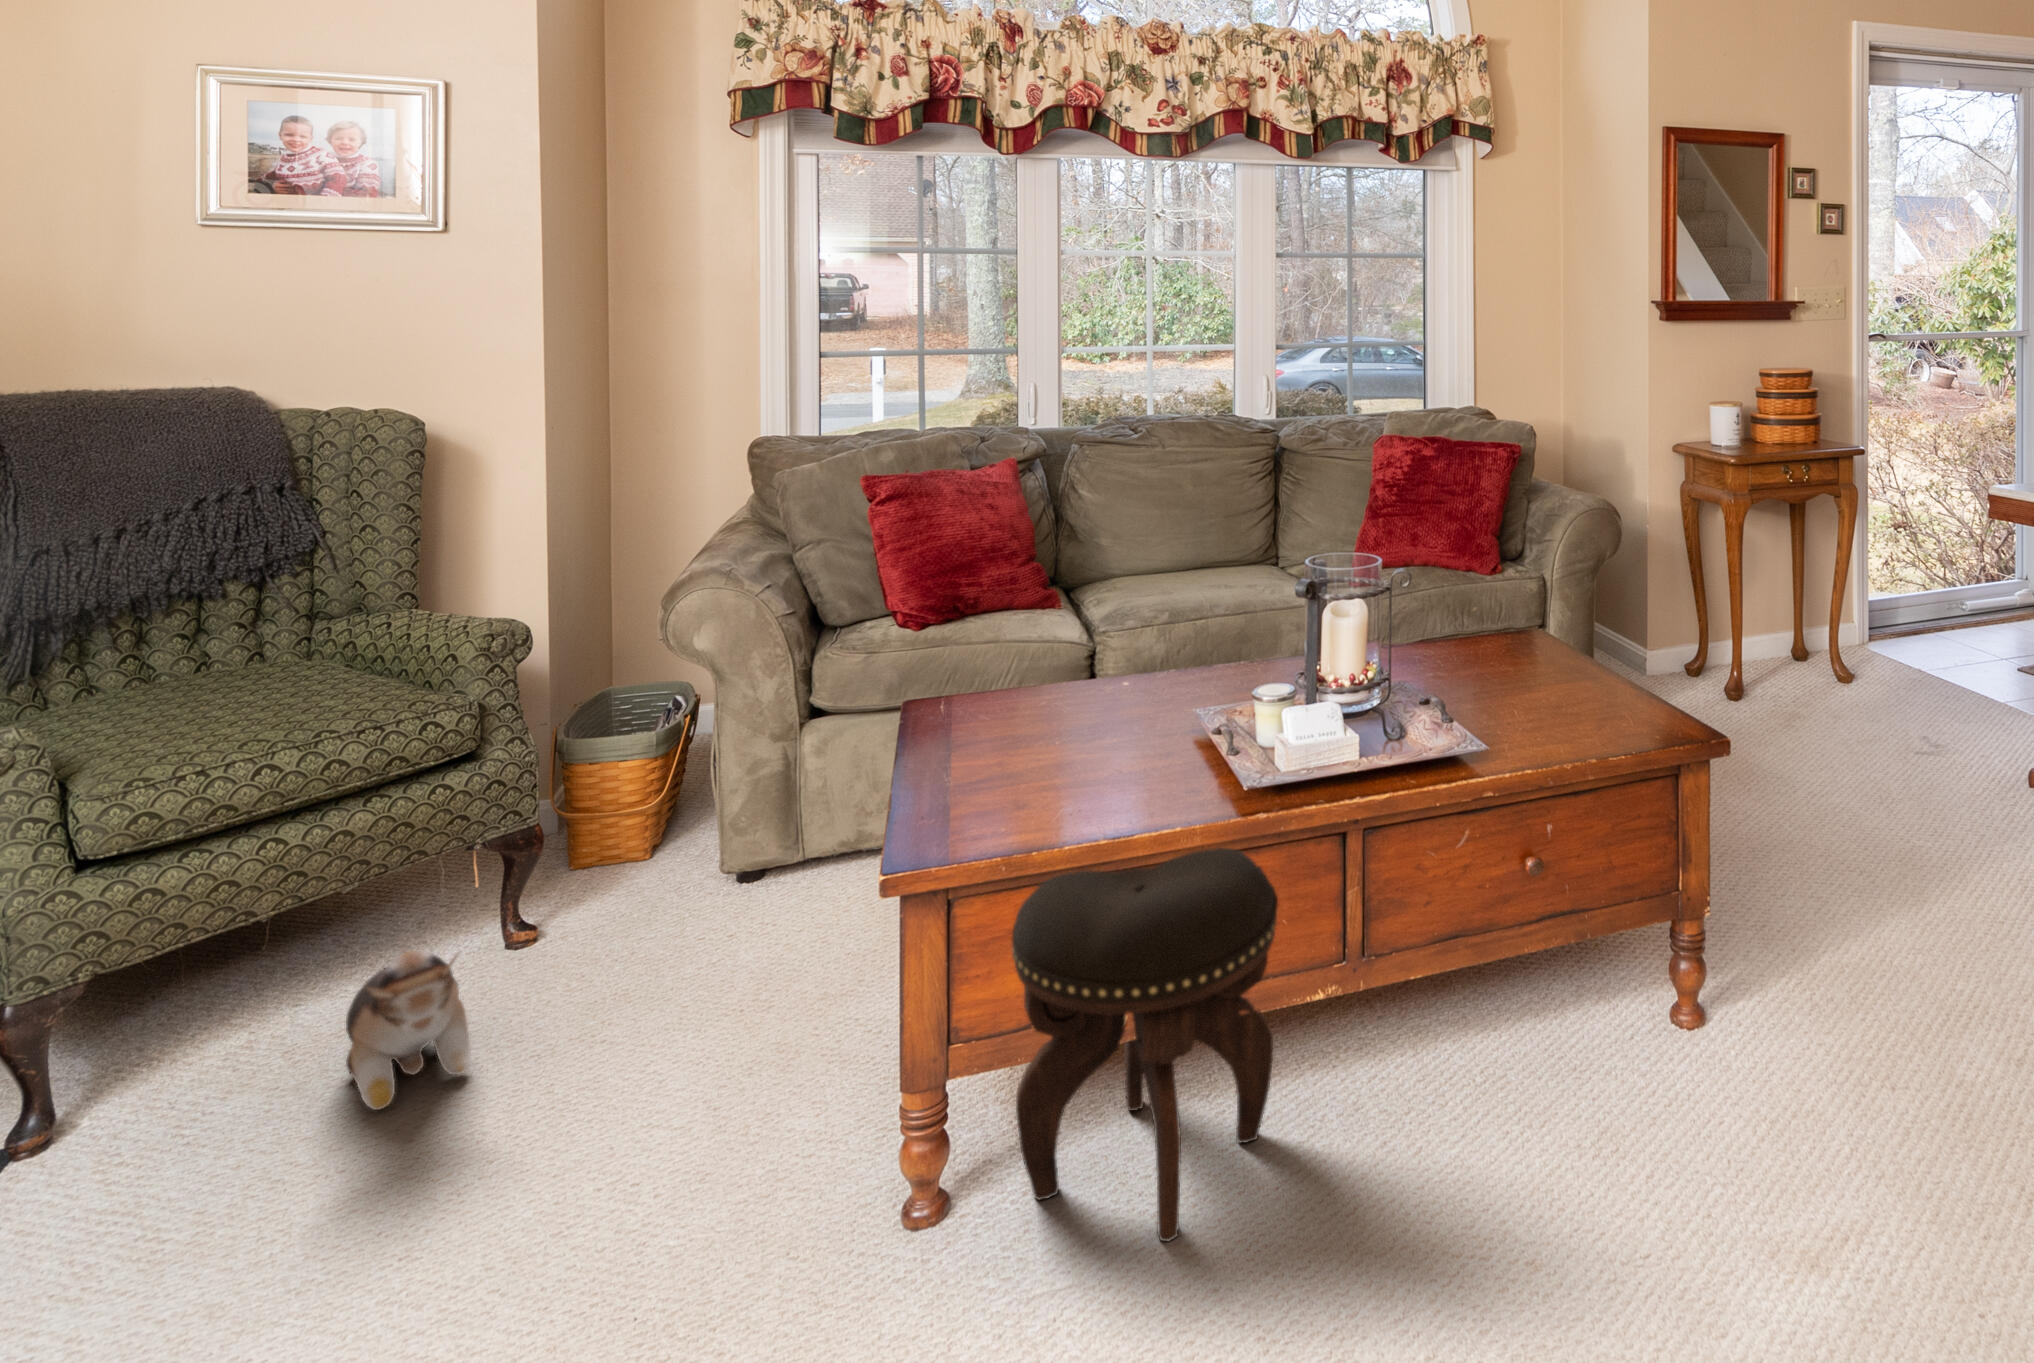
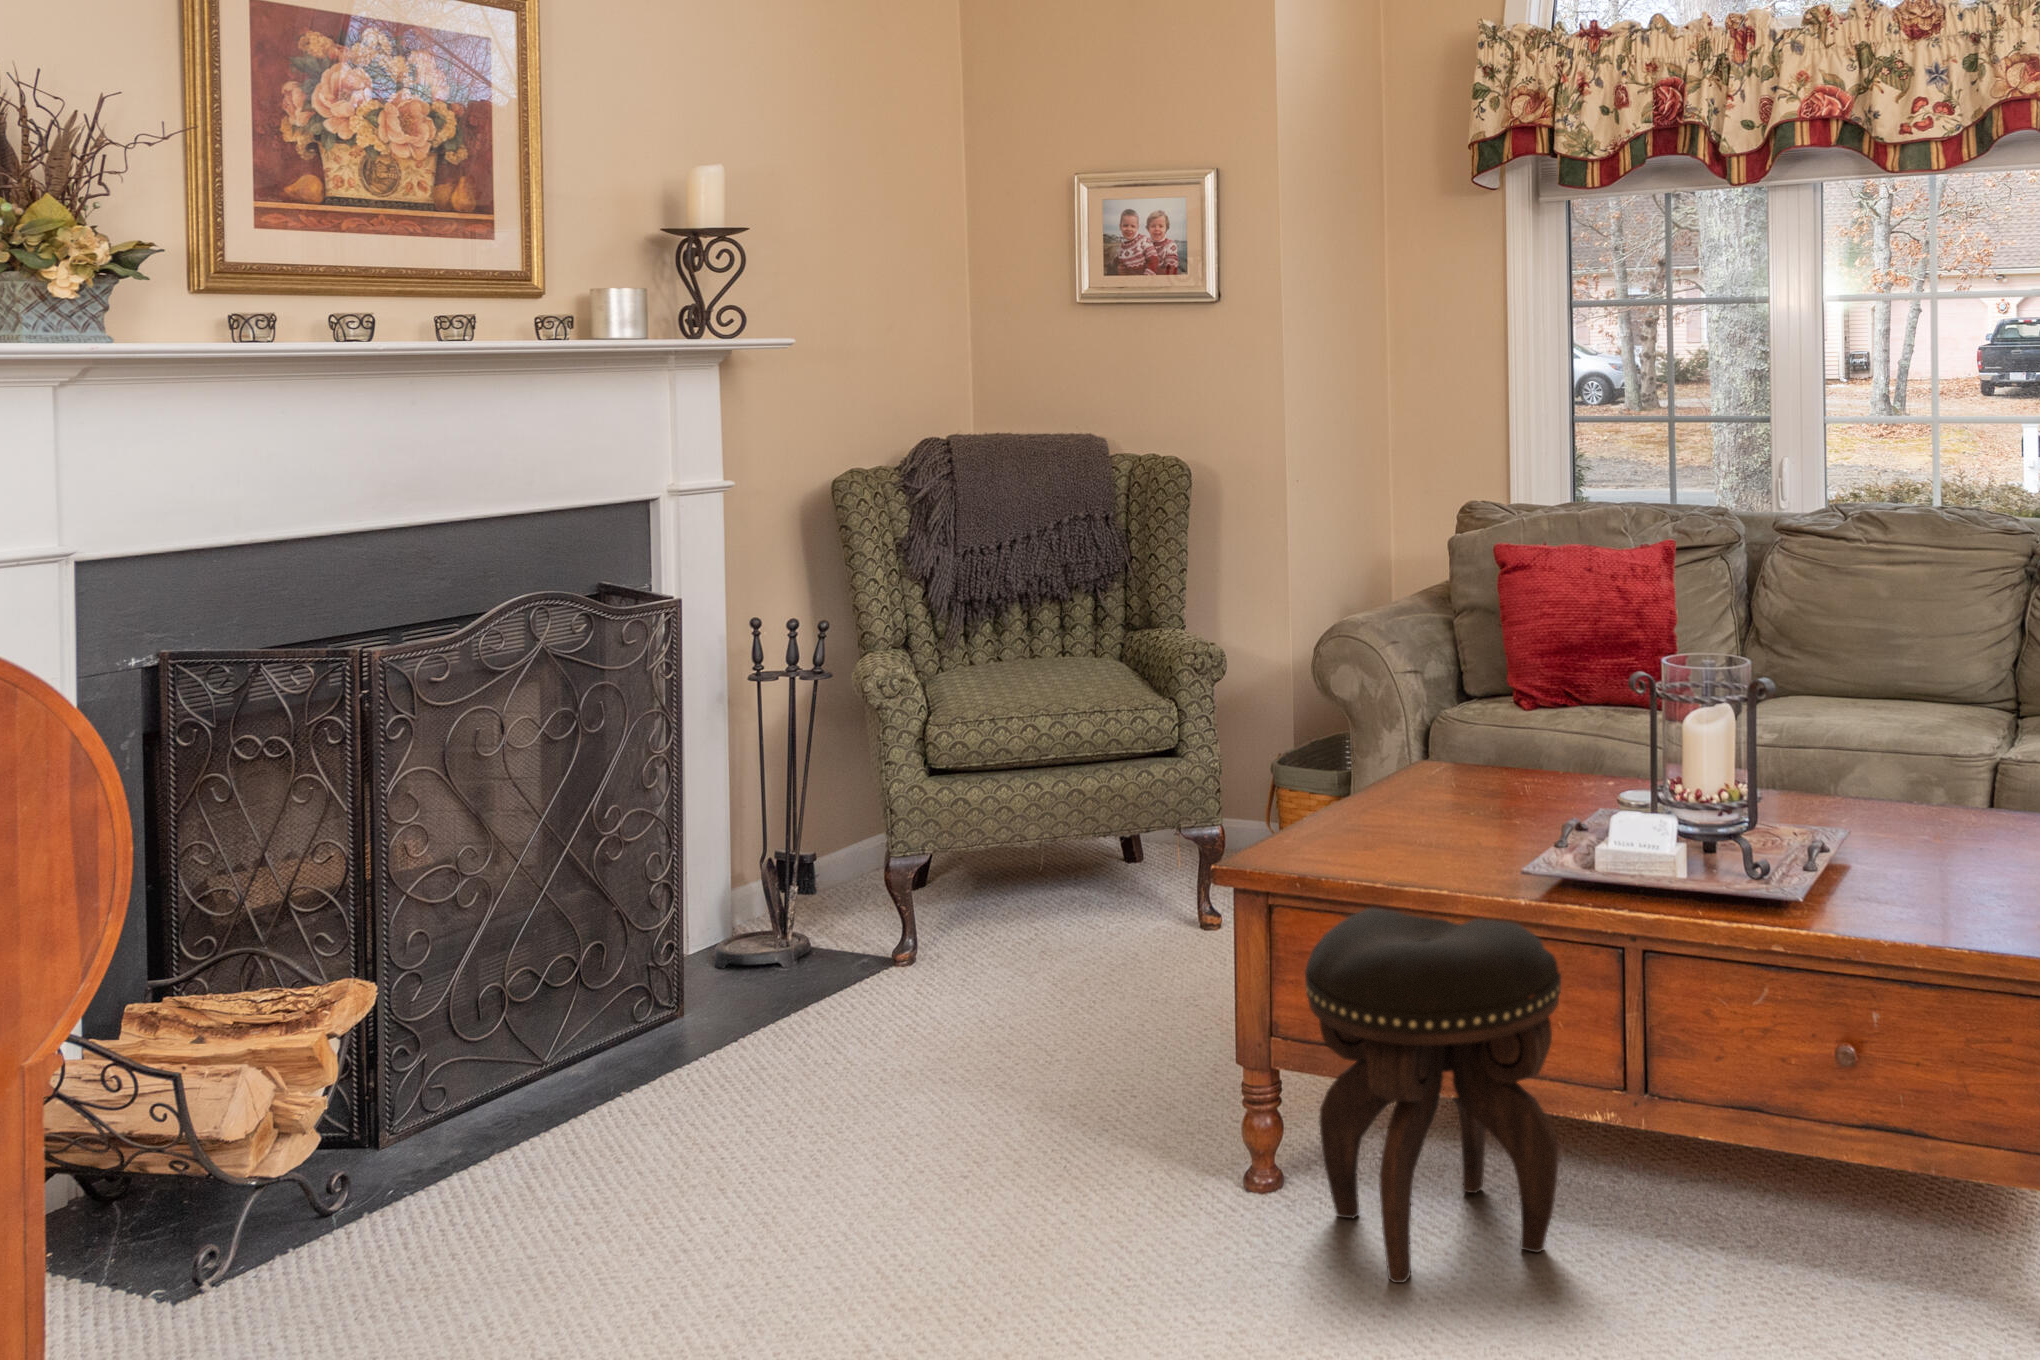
plush toy: present [346,951,471,1110] -> none [1022,881,1114,1004]

